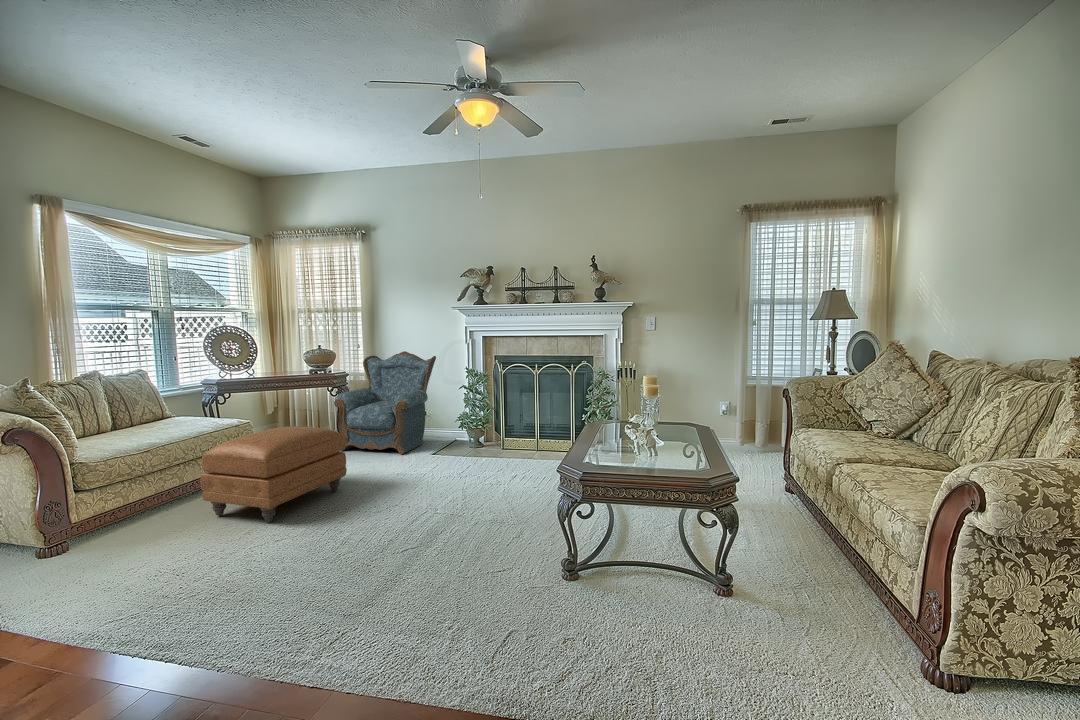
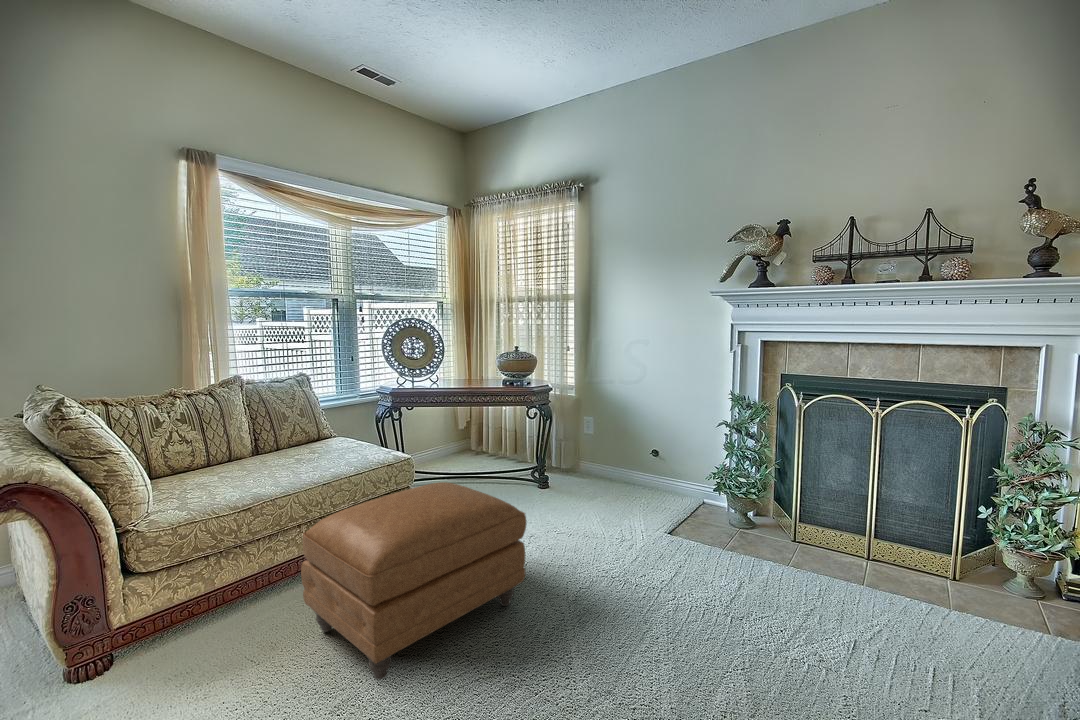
armchair: present [334,351,436,454] -> none [528,359,679,527]

